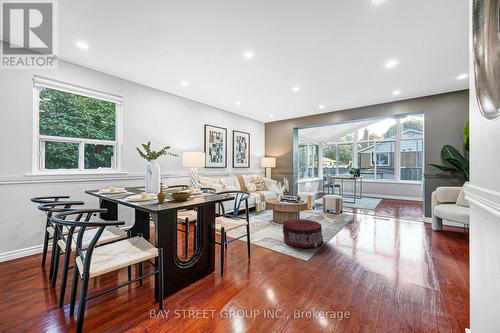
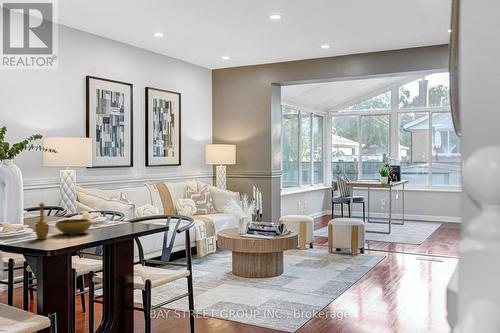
pouf: present [283,219,323,248] -> none [251,263,324,314]

